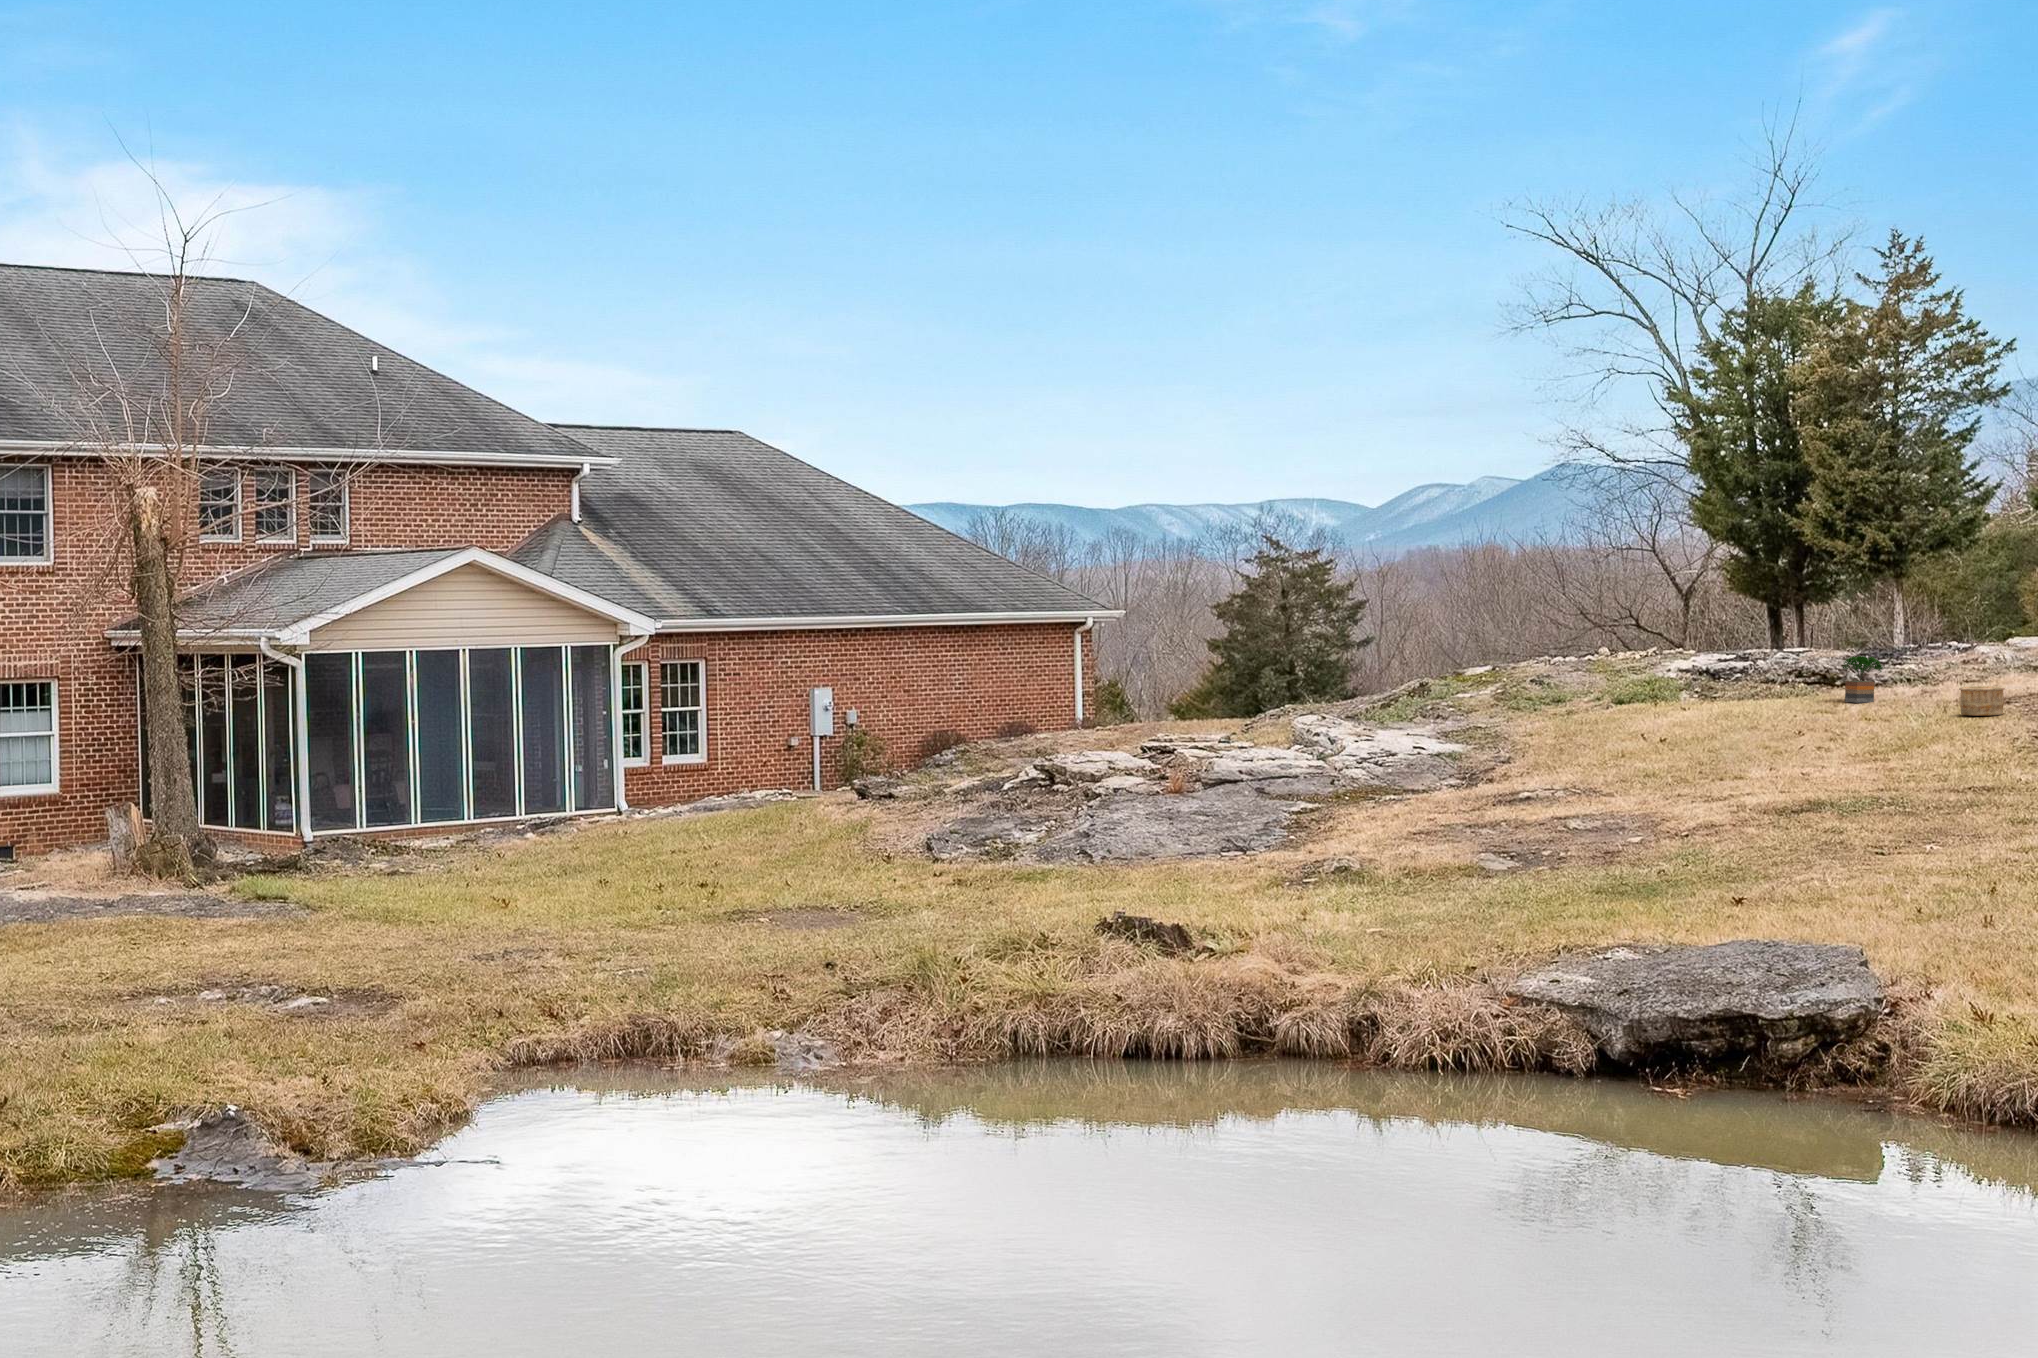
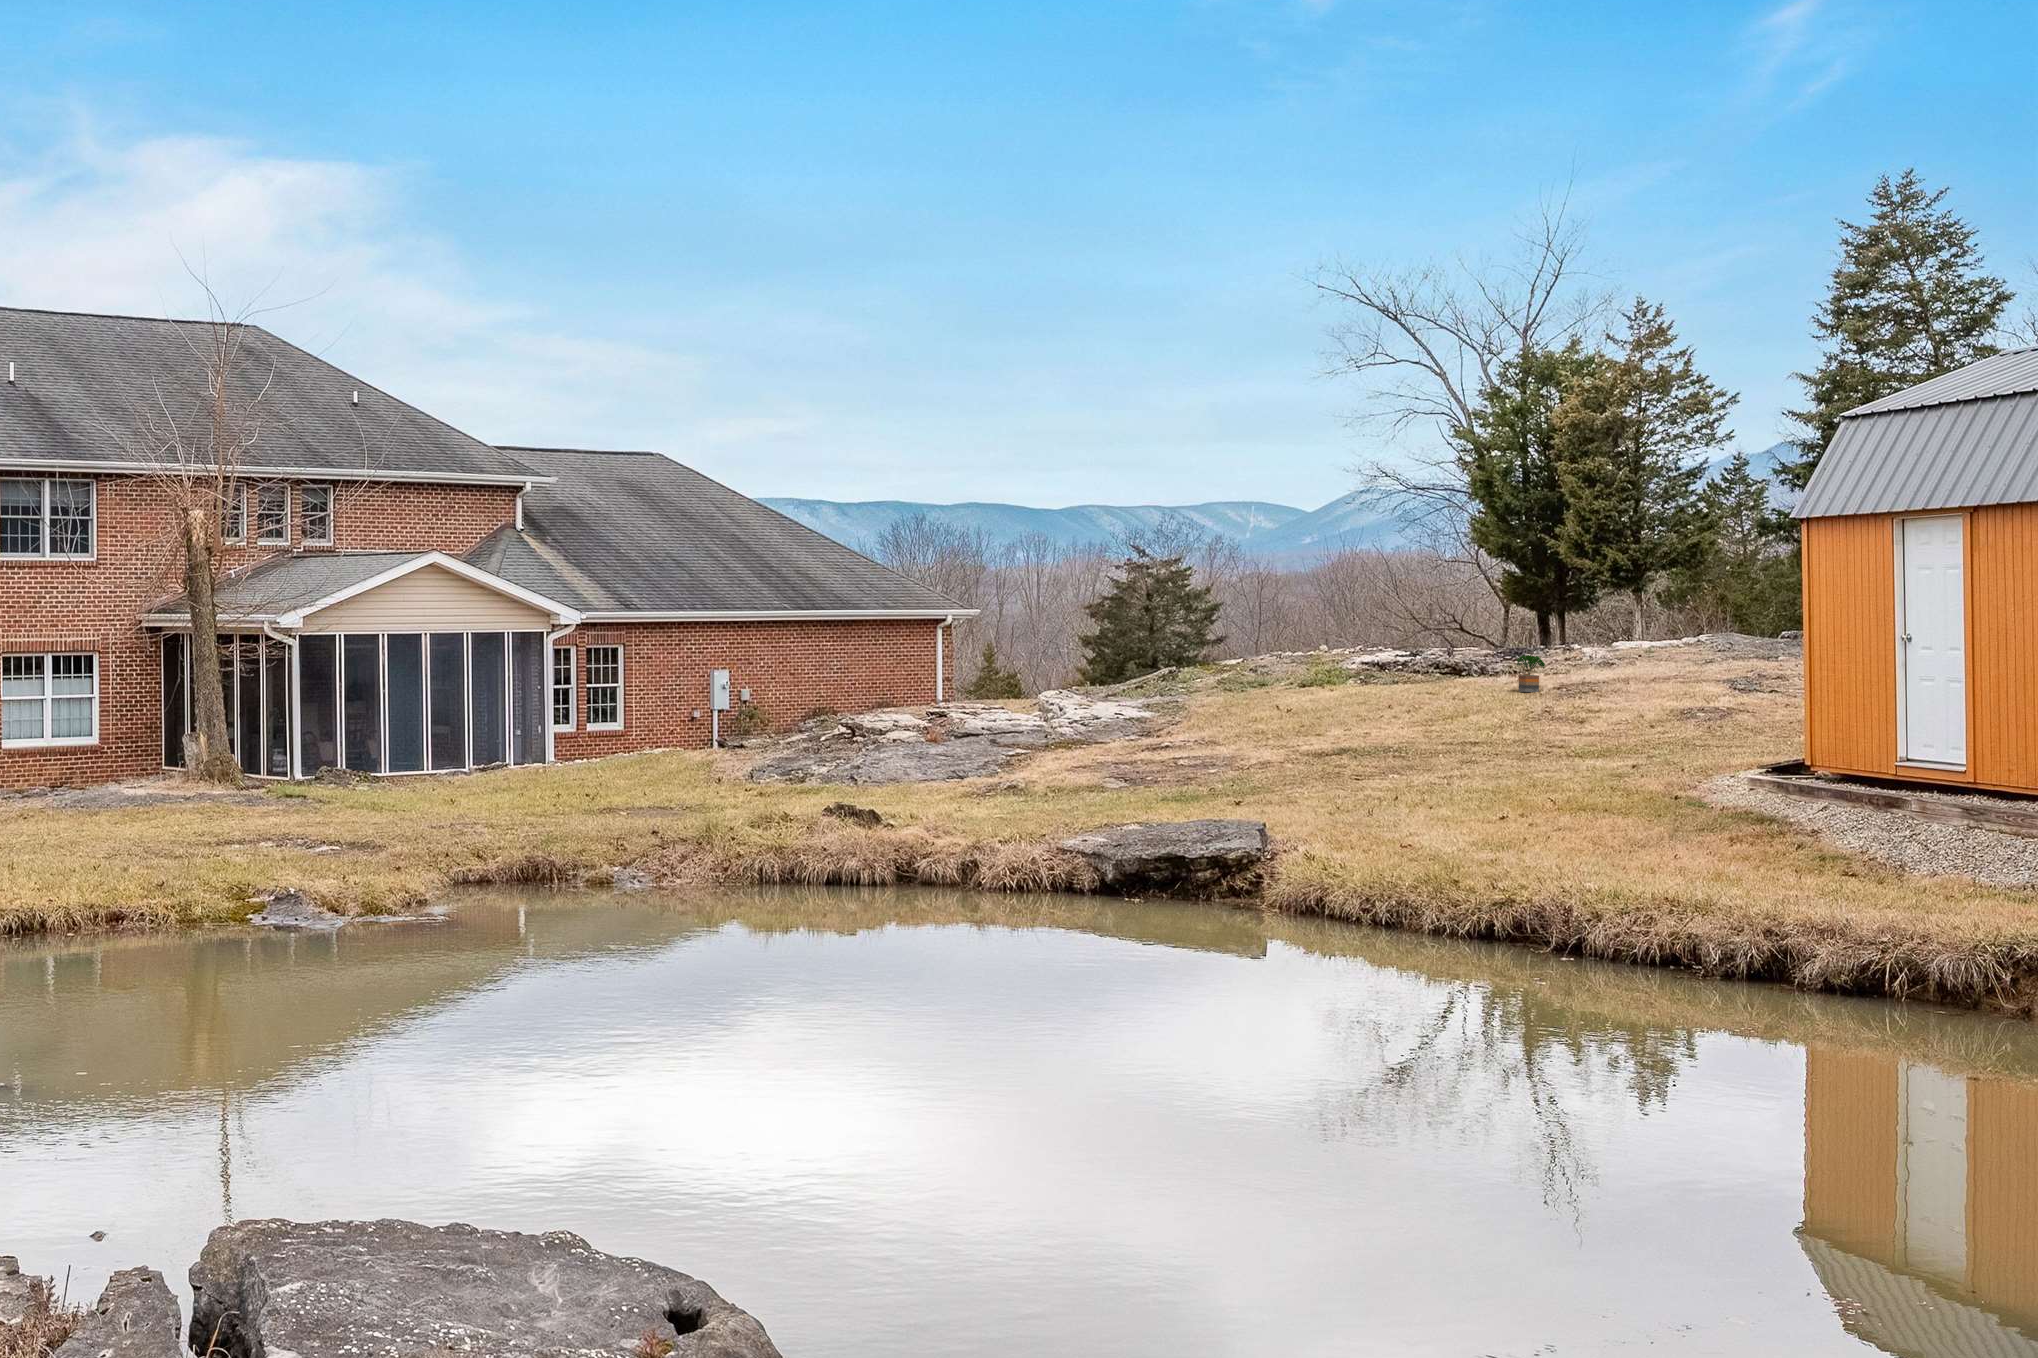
wooden bucket: present [1959,686,2005,716] -> none [1583,680,1615,702]

